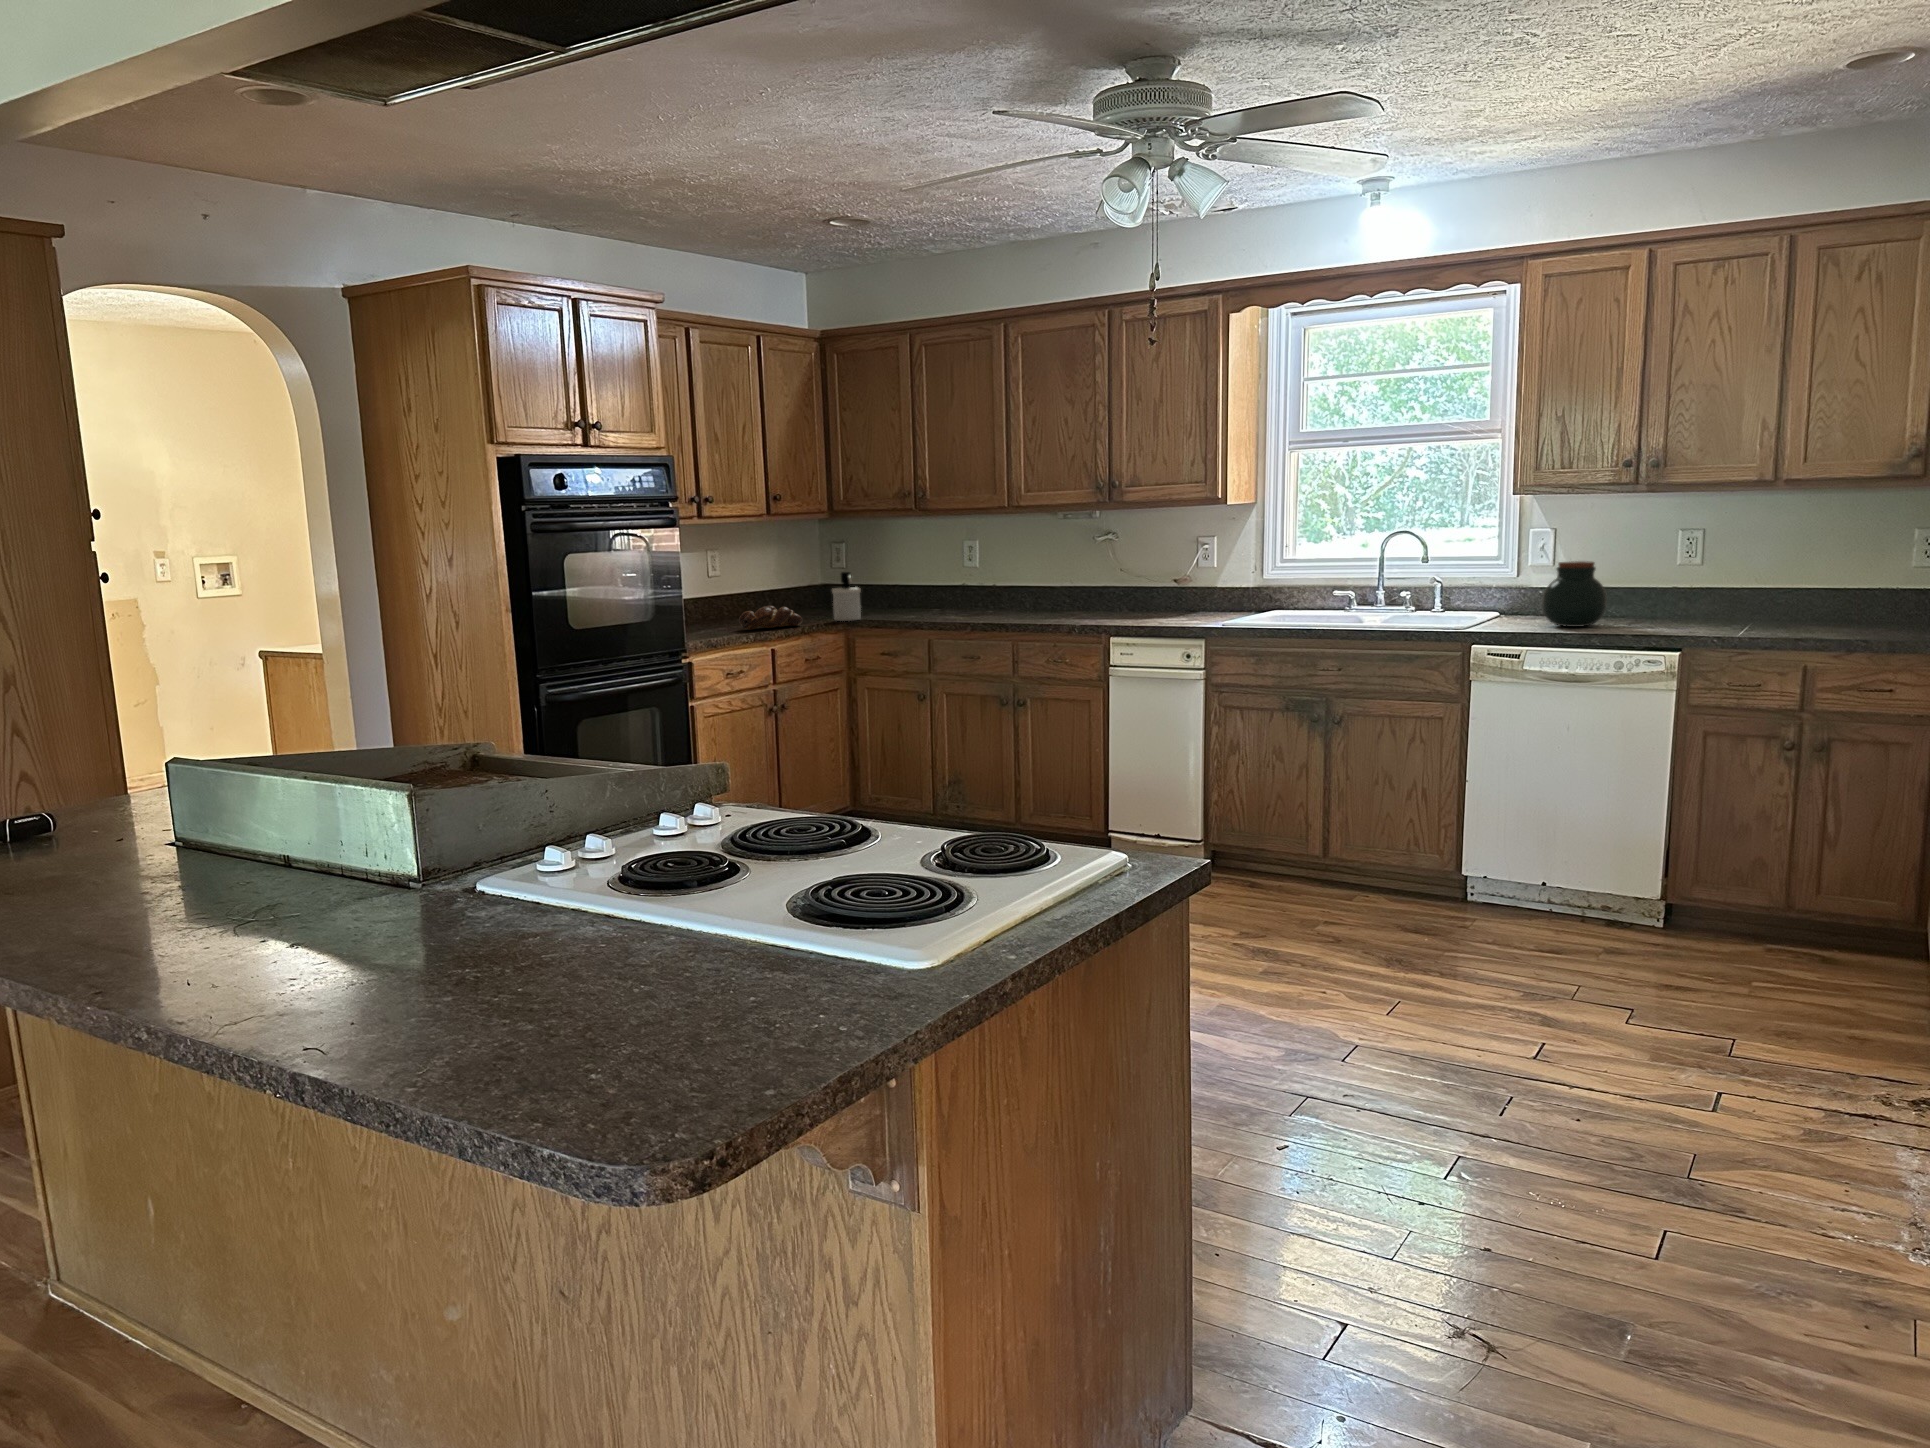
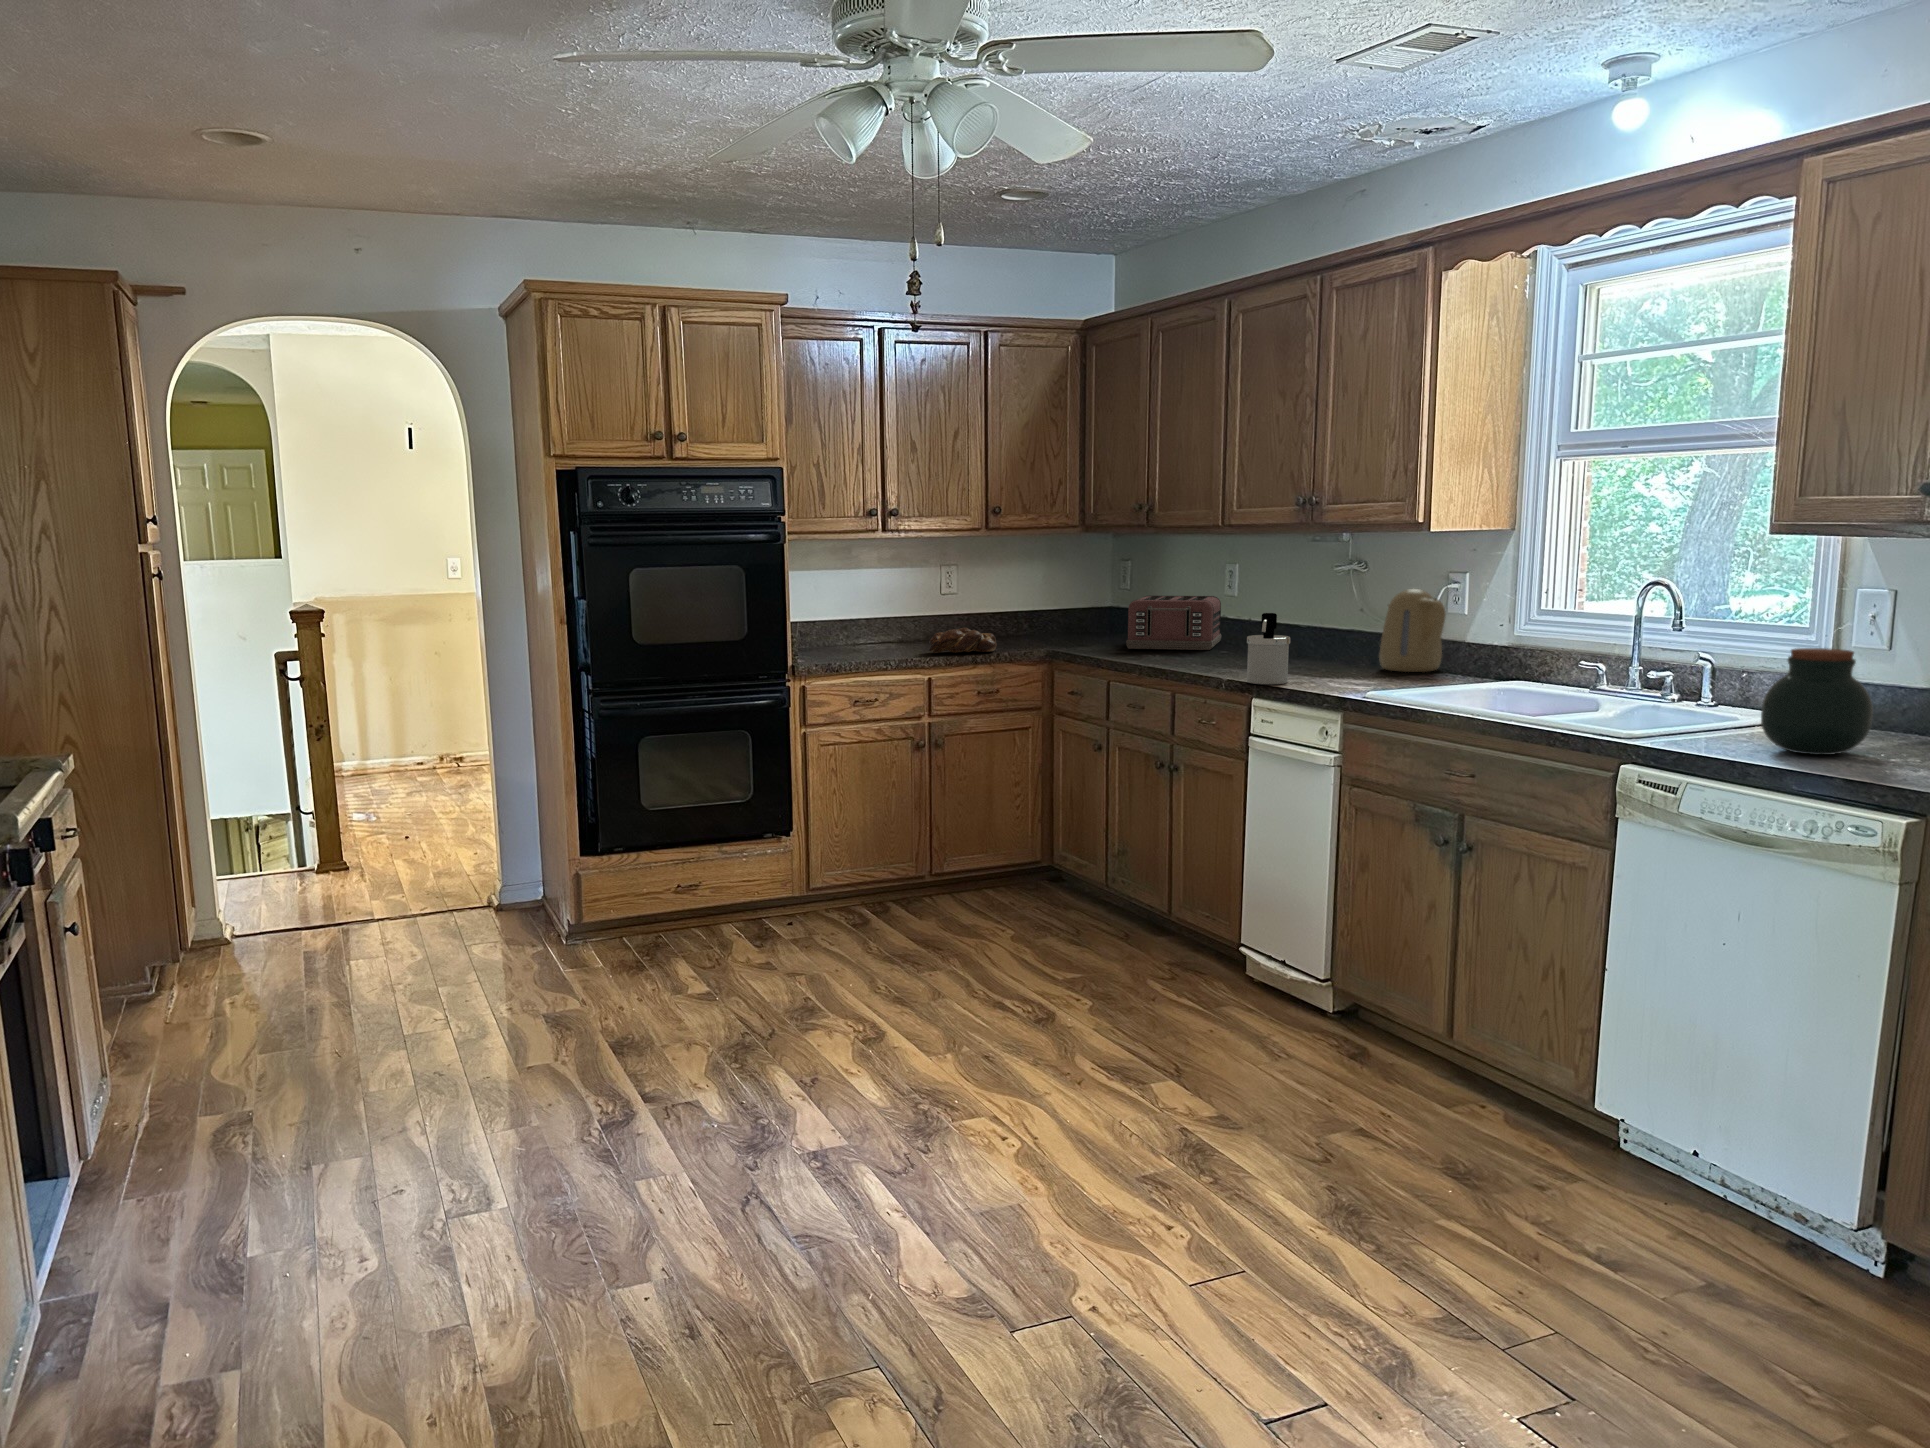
kettle: none [1159,549,1217,611] -> present [1379,589,1446,672]
toaster: none [899,568,985,614] -> present [1126,596,1221,650]
soap dispenser: present [832,572,861,621] -> present [1247,613,1290,684]

